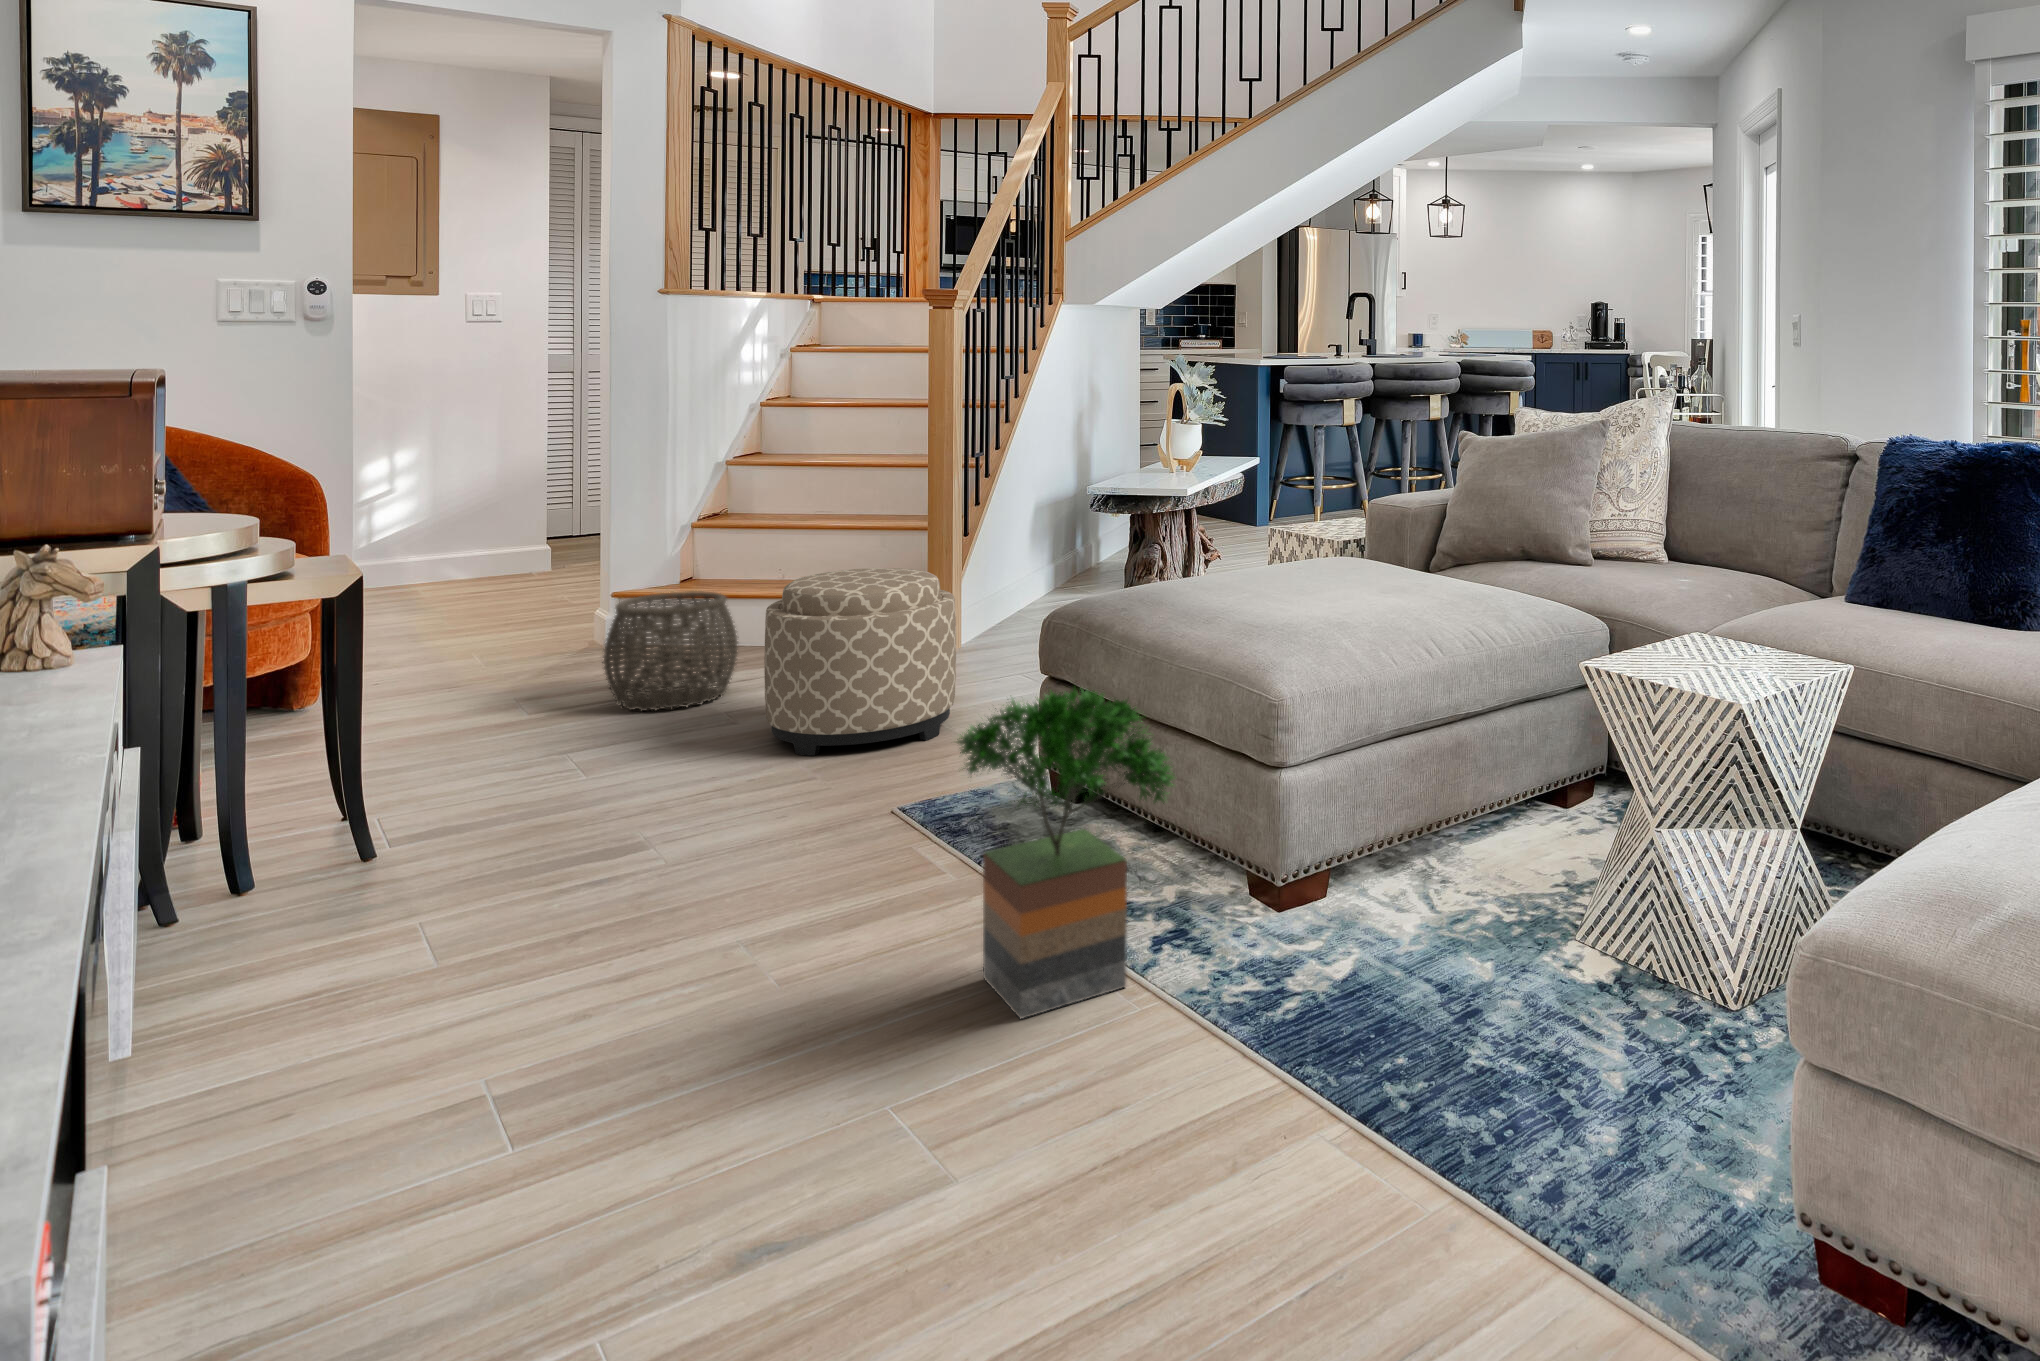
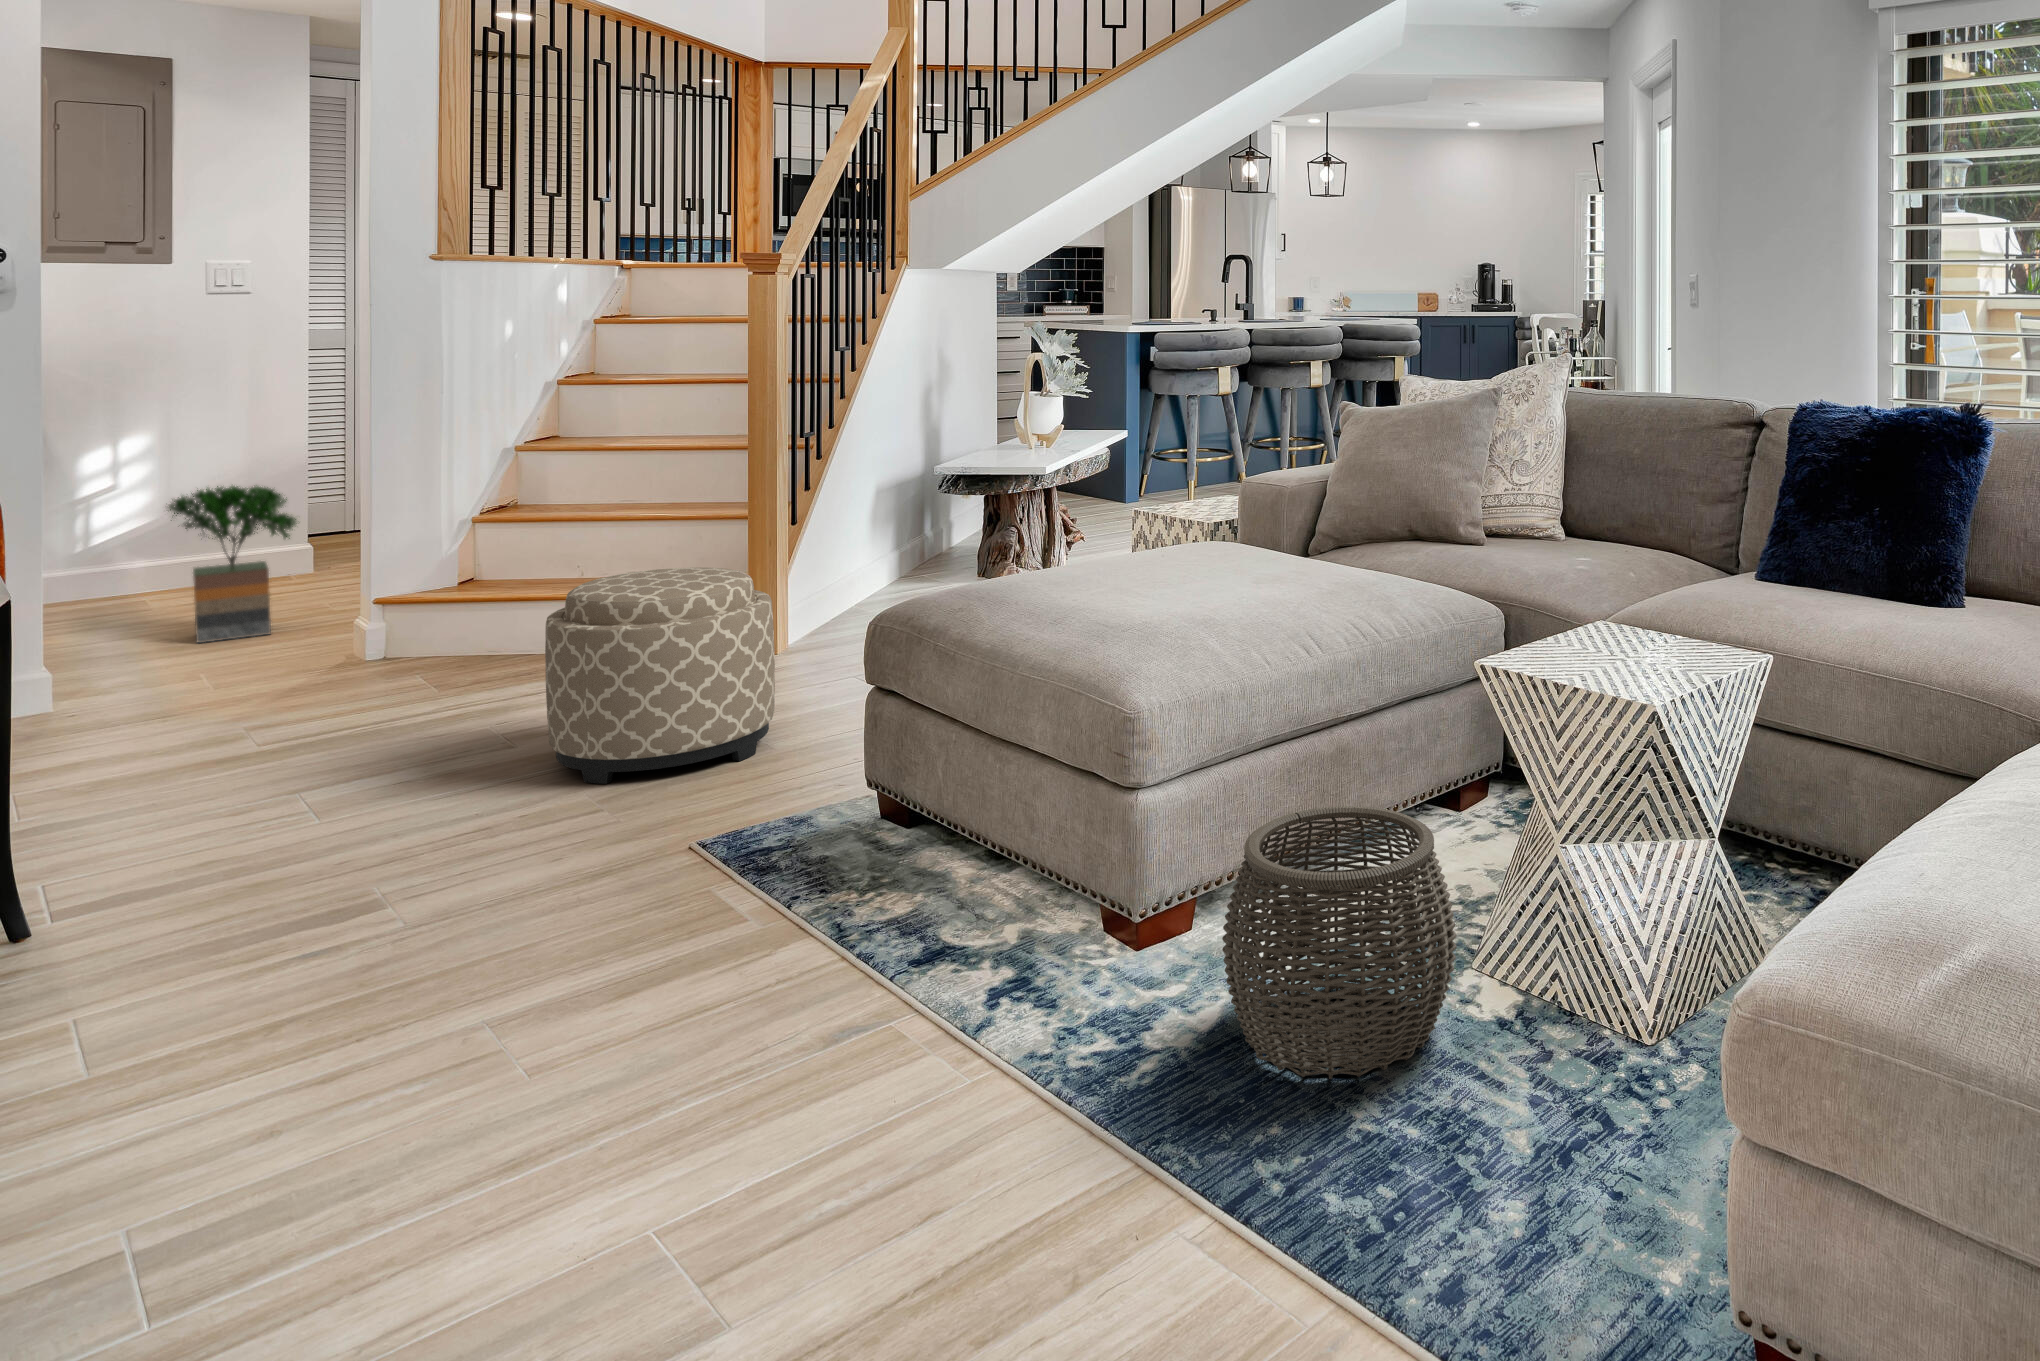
woven basket: present [603,591,738,711] -> present [1222,806,1457,1079]
potted tree: present [957,689,1174,1019] -> present [168,485,297,643]

